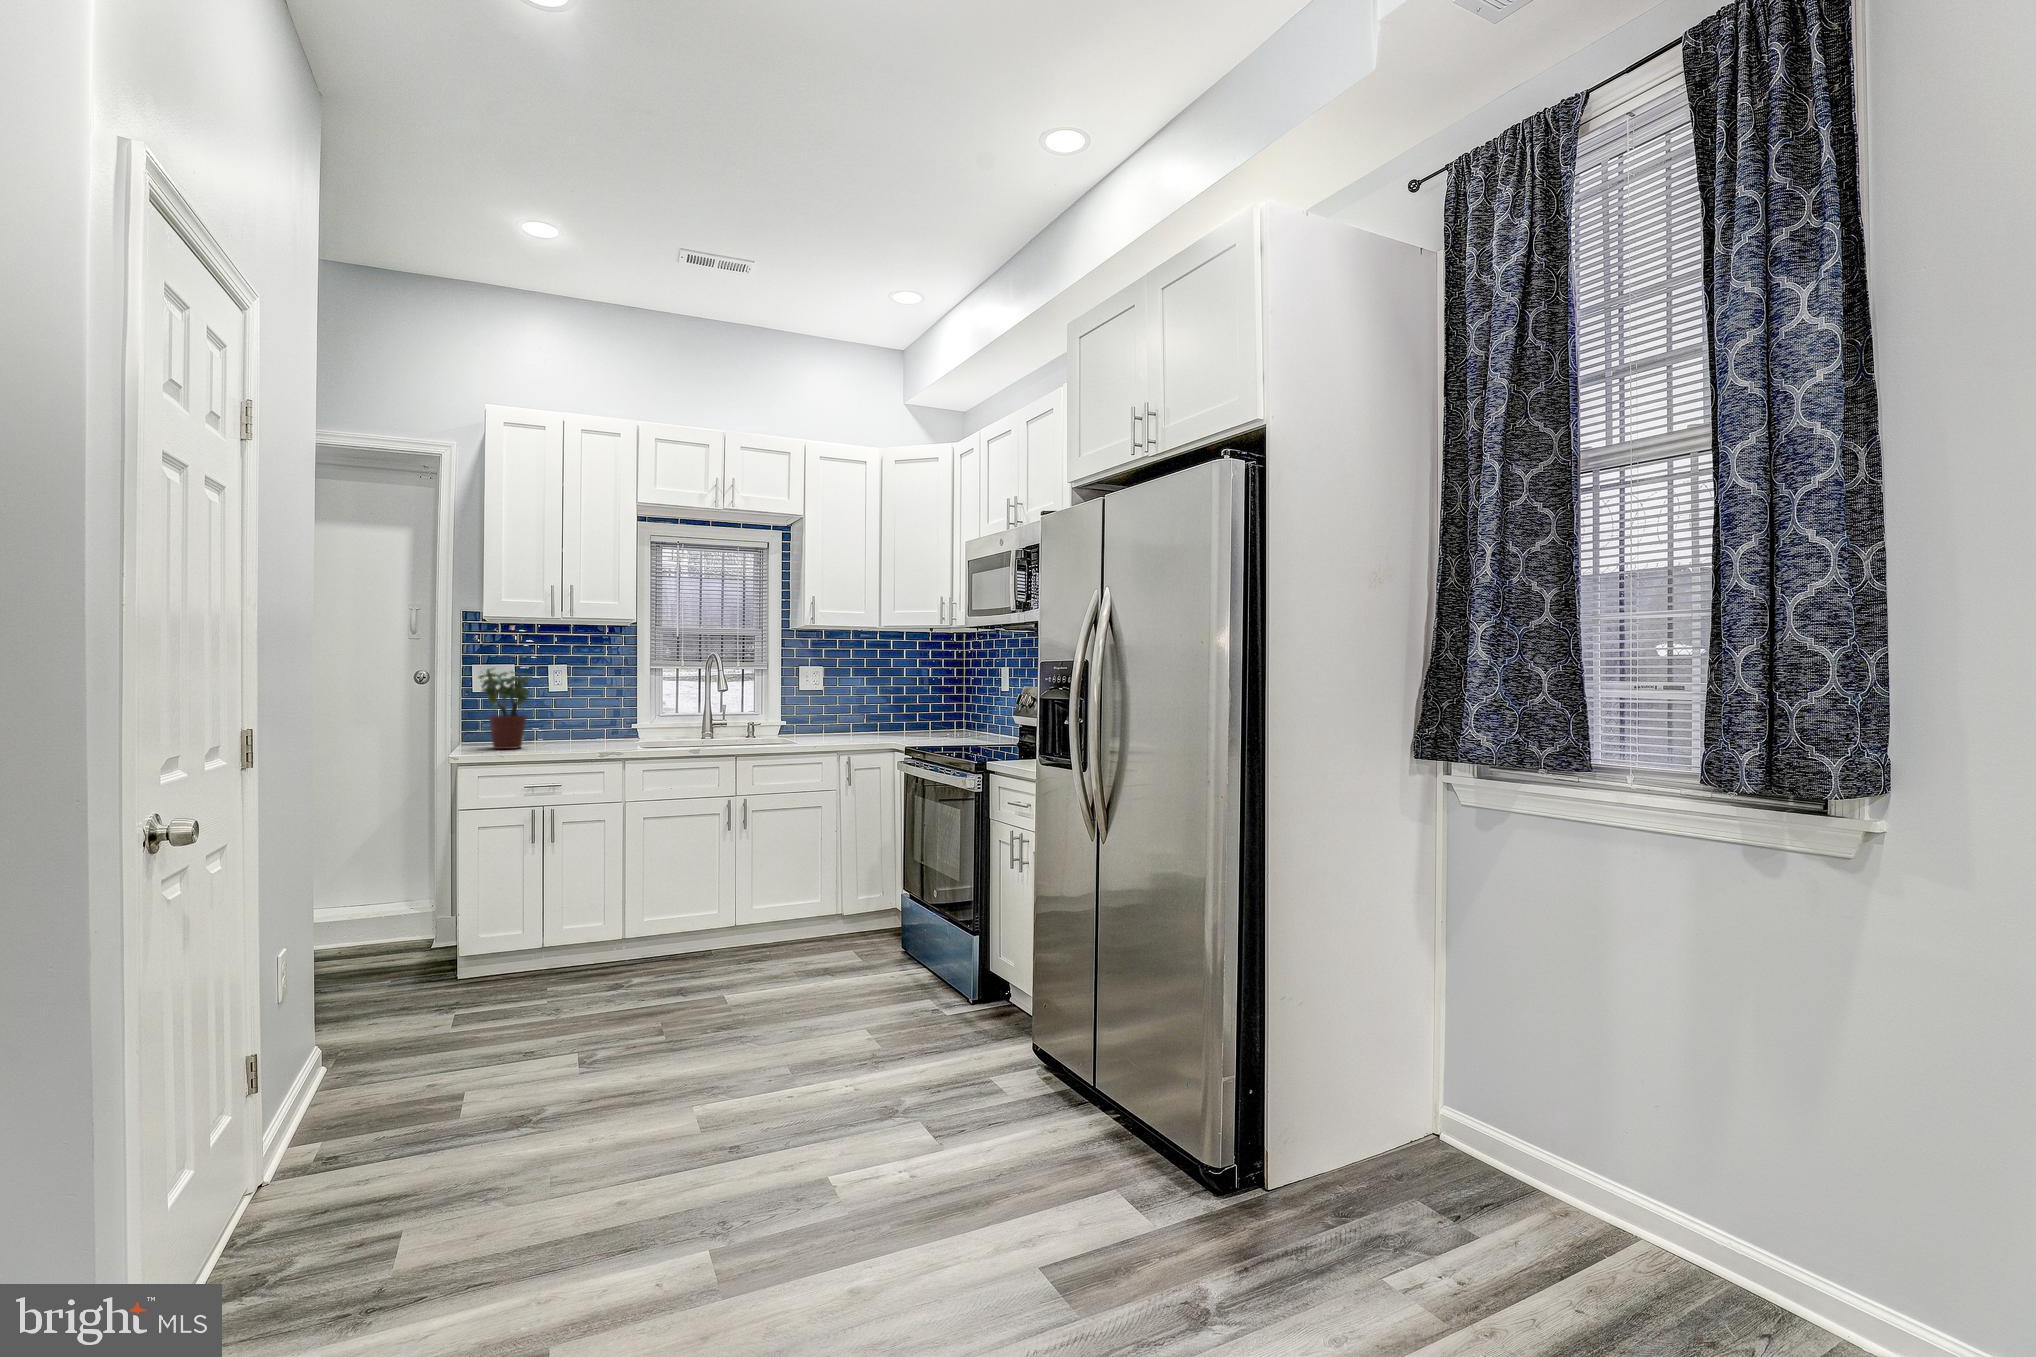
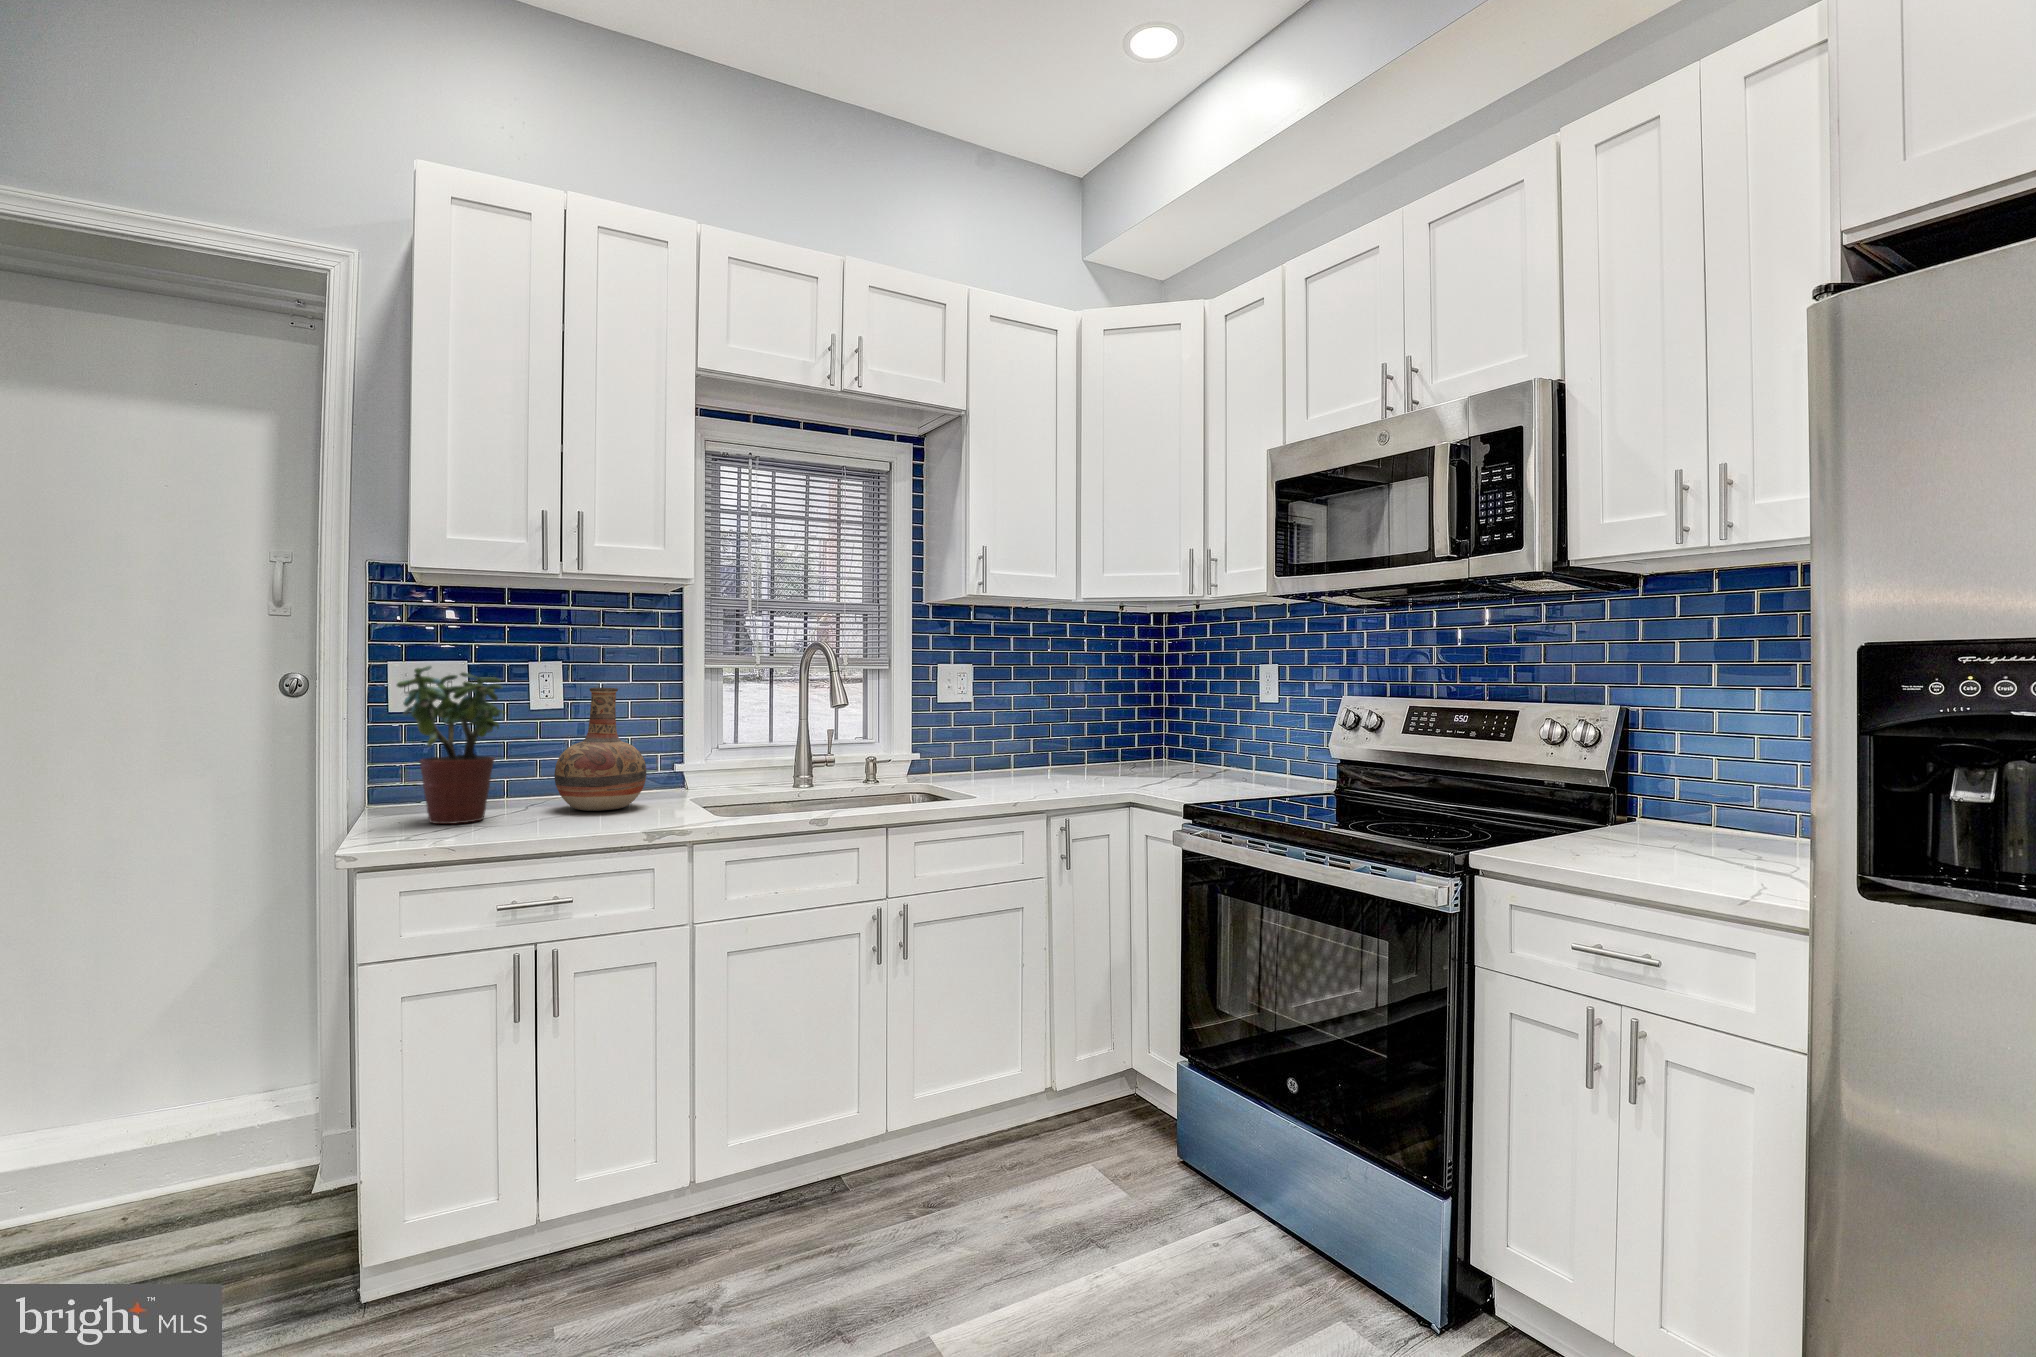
vase: none [559,680,610,746] -> present [554,688,646,811]

